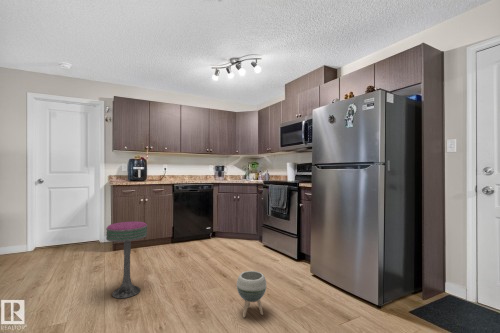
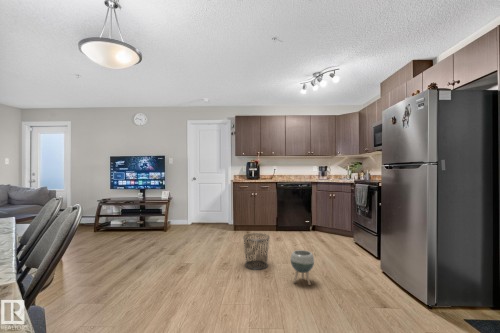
bar stool: present [106,221,147,298] -> none [217,207,242,257]
waste bin: none [158,256,197,310] -> present [244,233,269,270]

